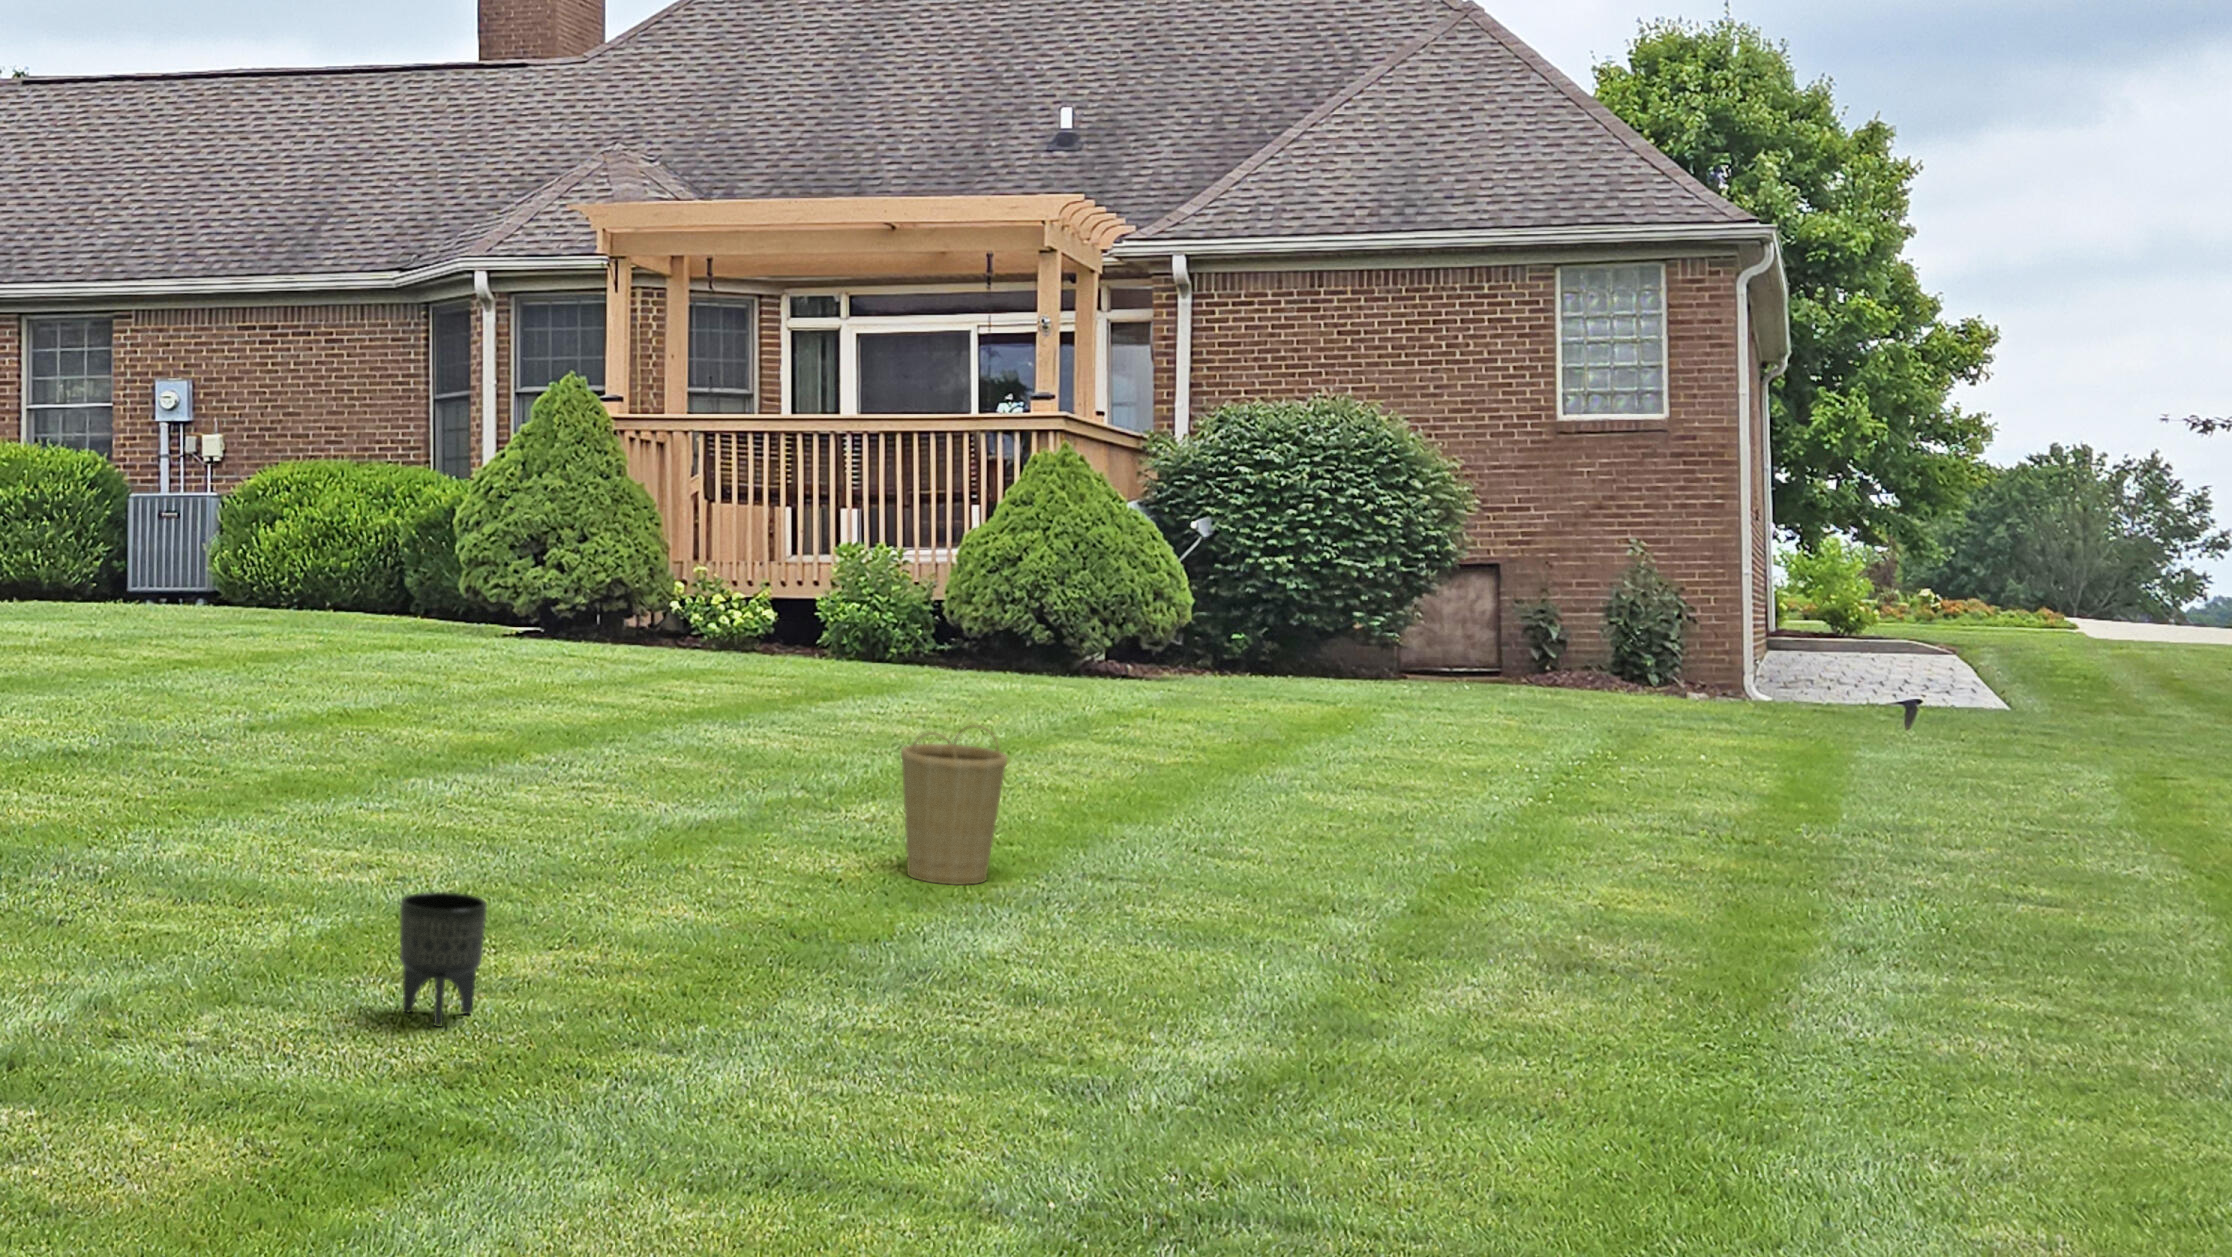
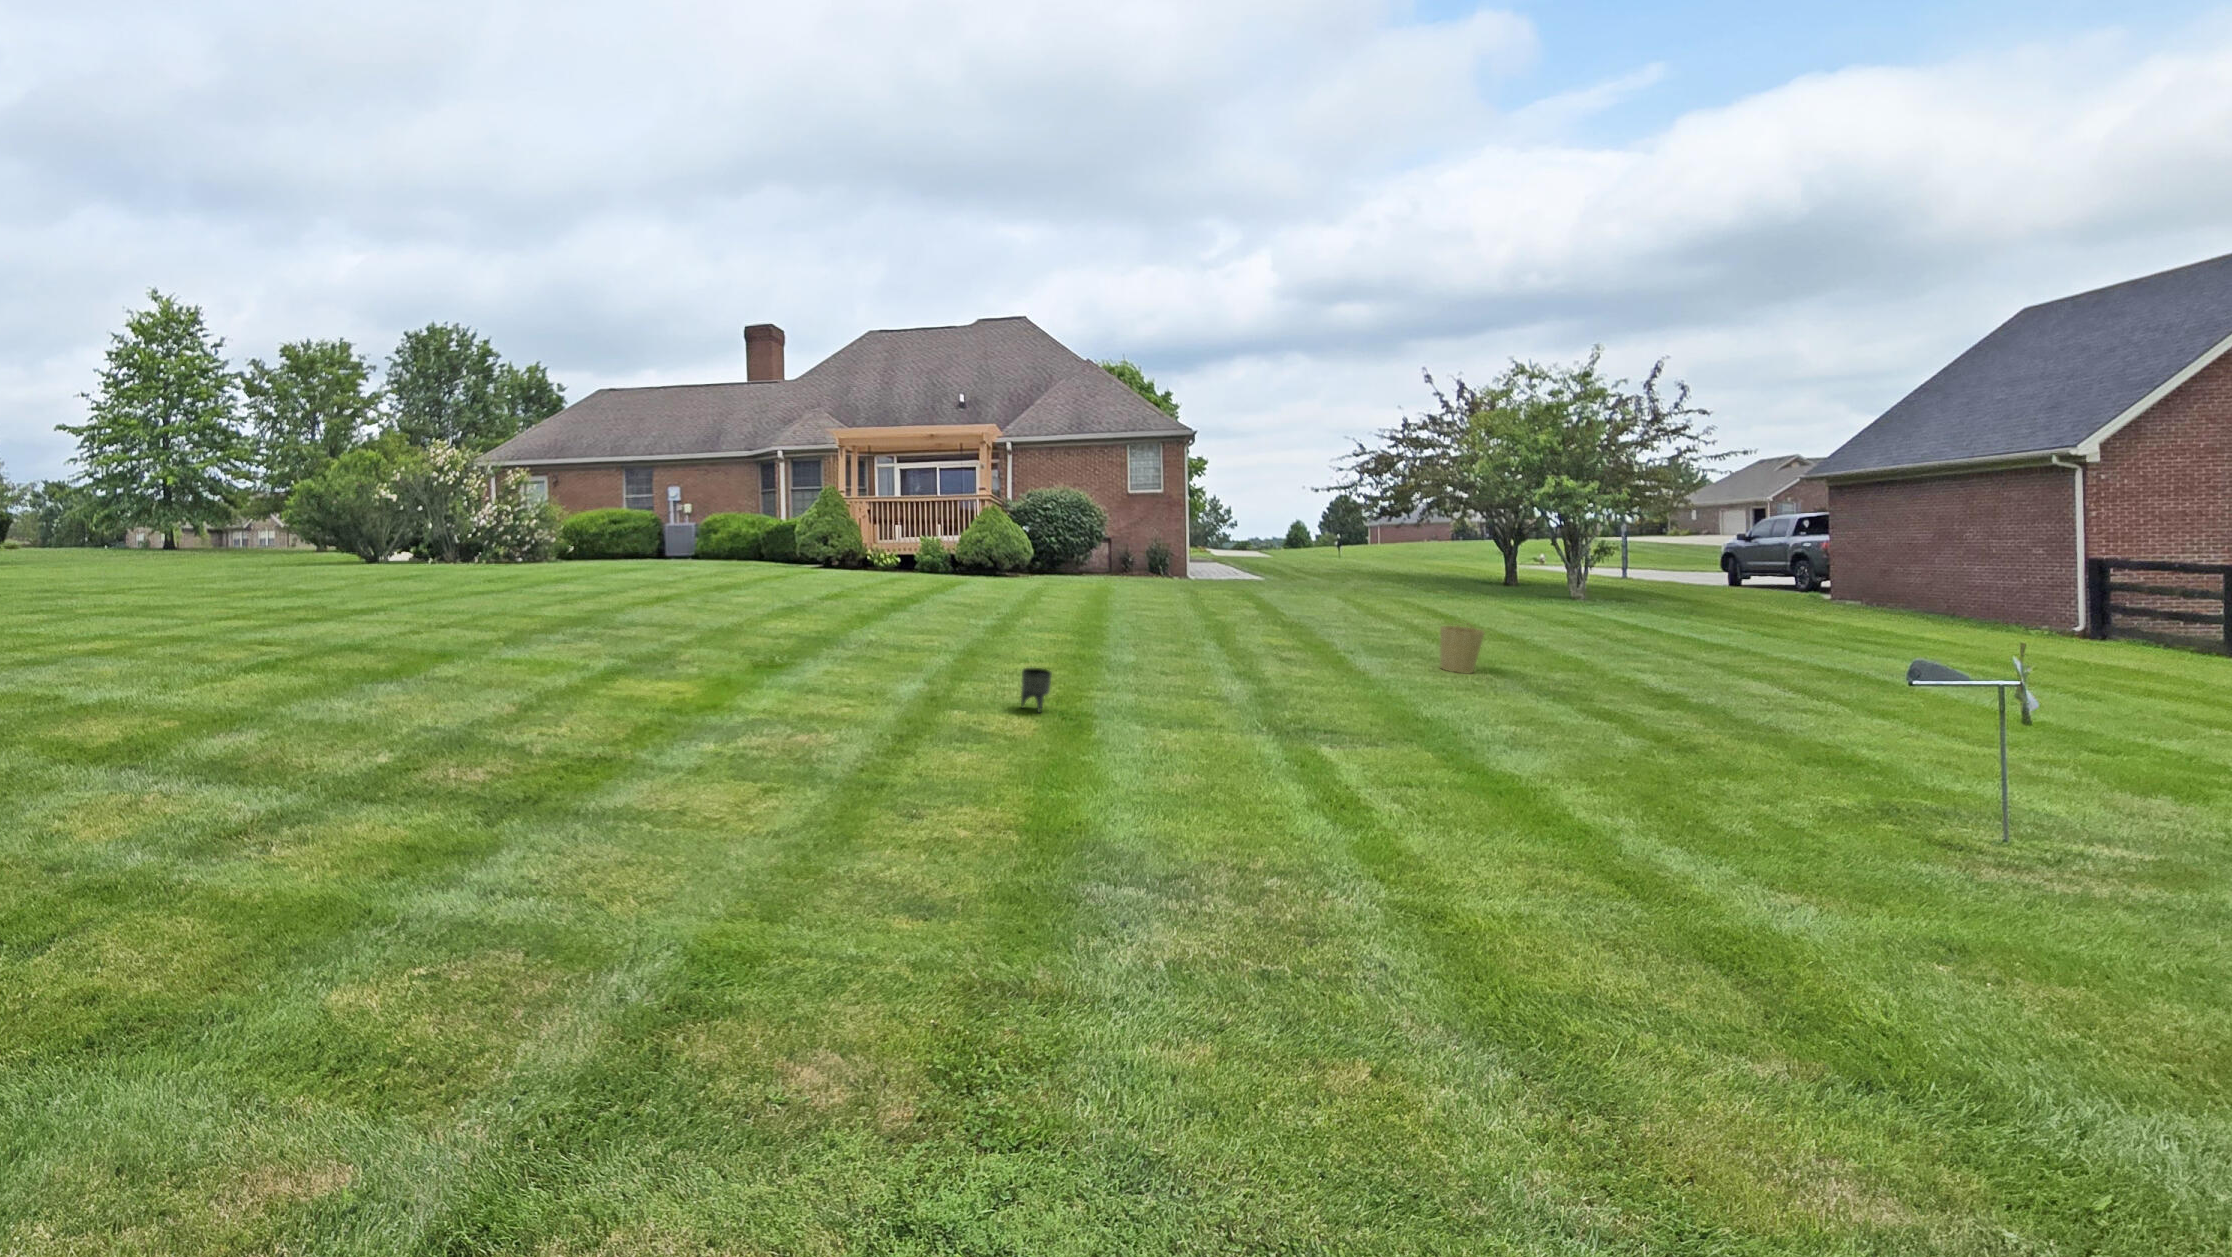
basket: present [901,725,1008,885] -> present [1440,620,1485,674]

